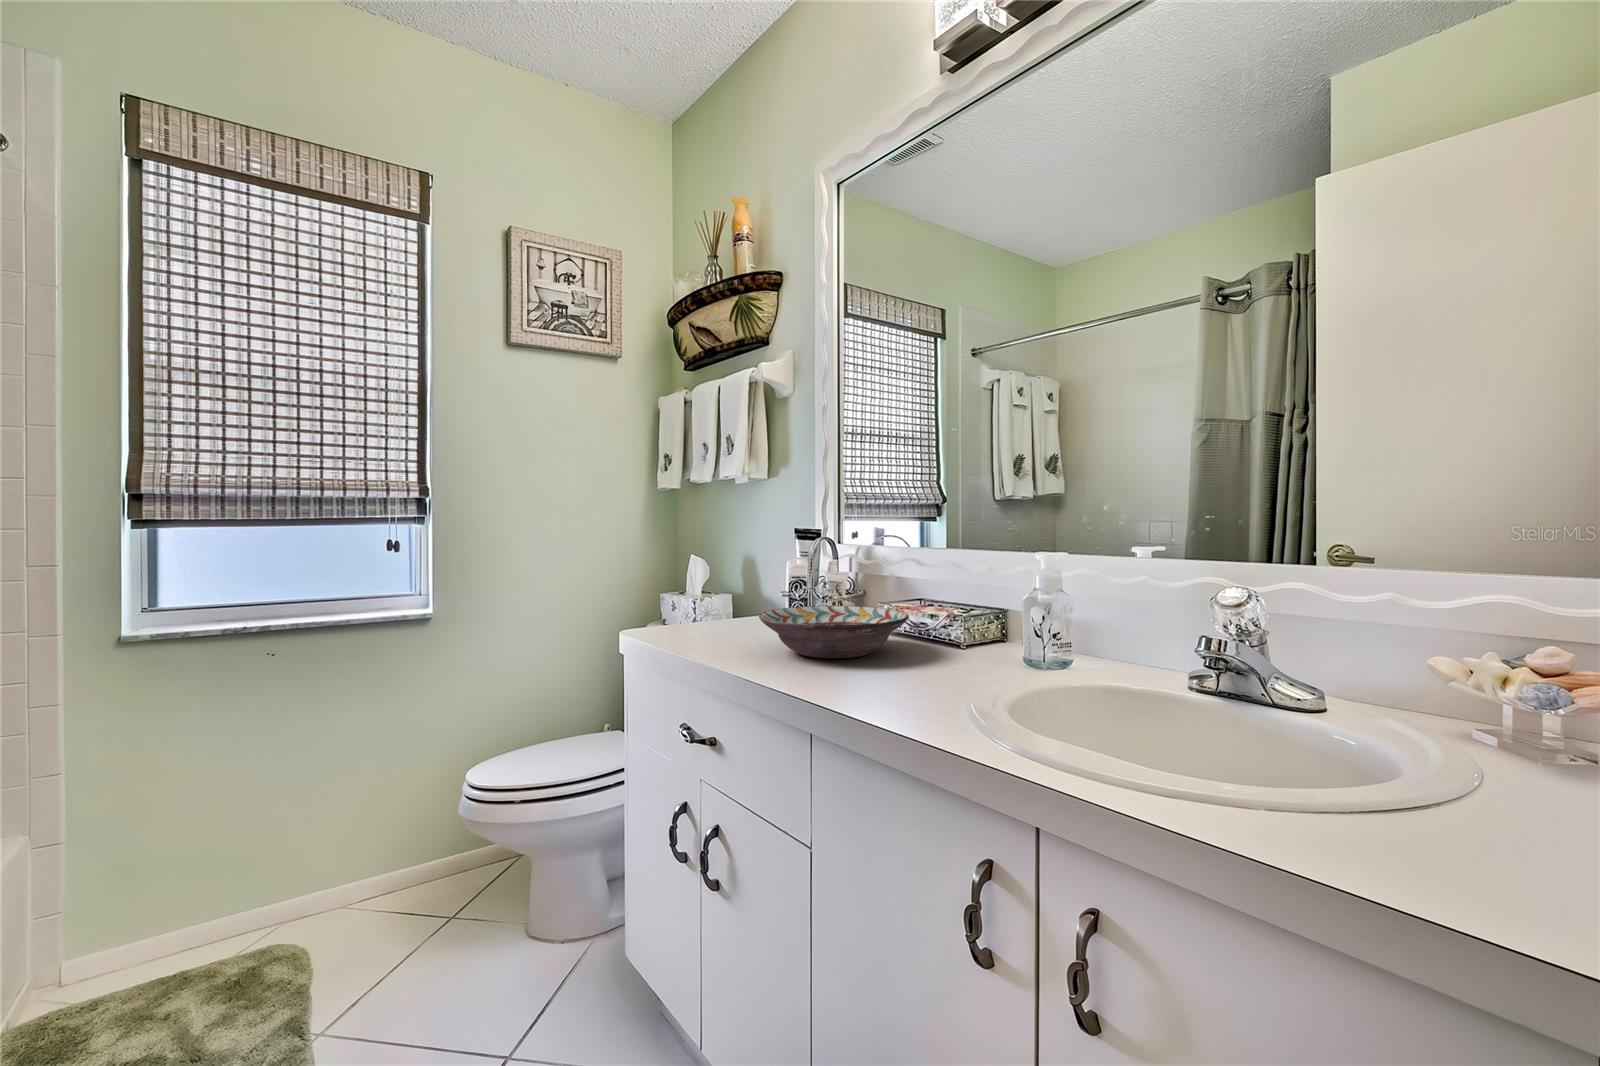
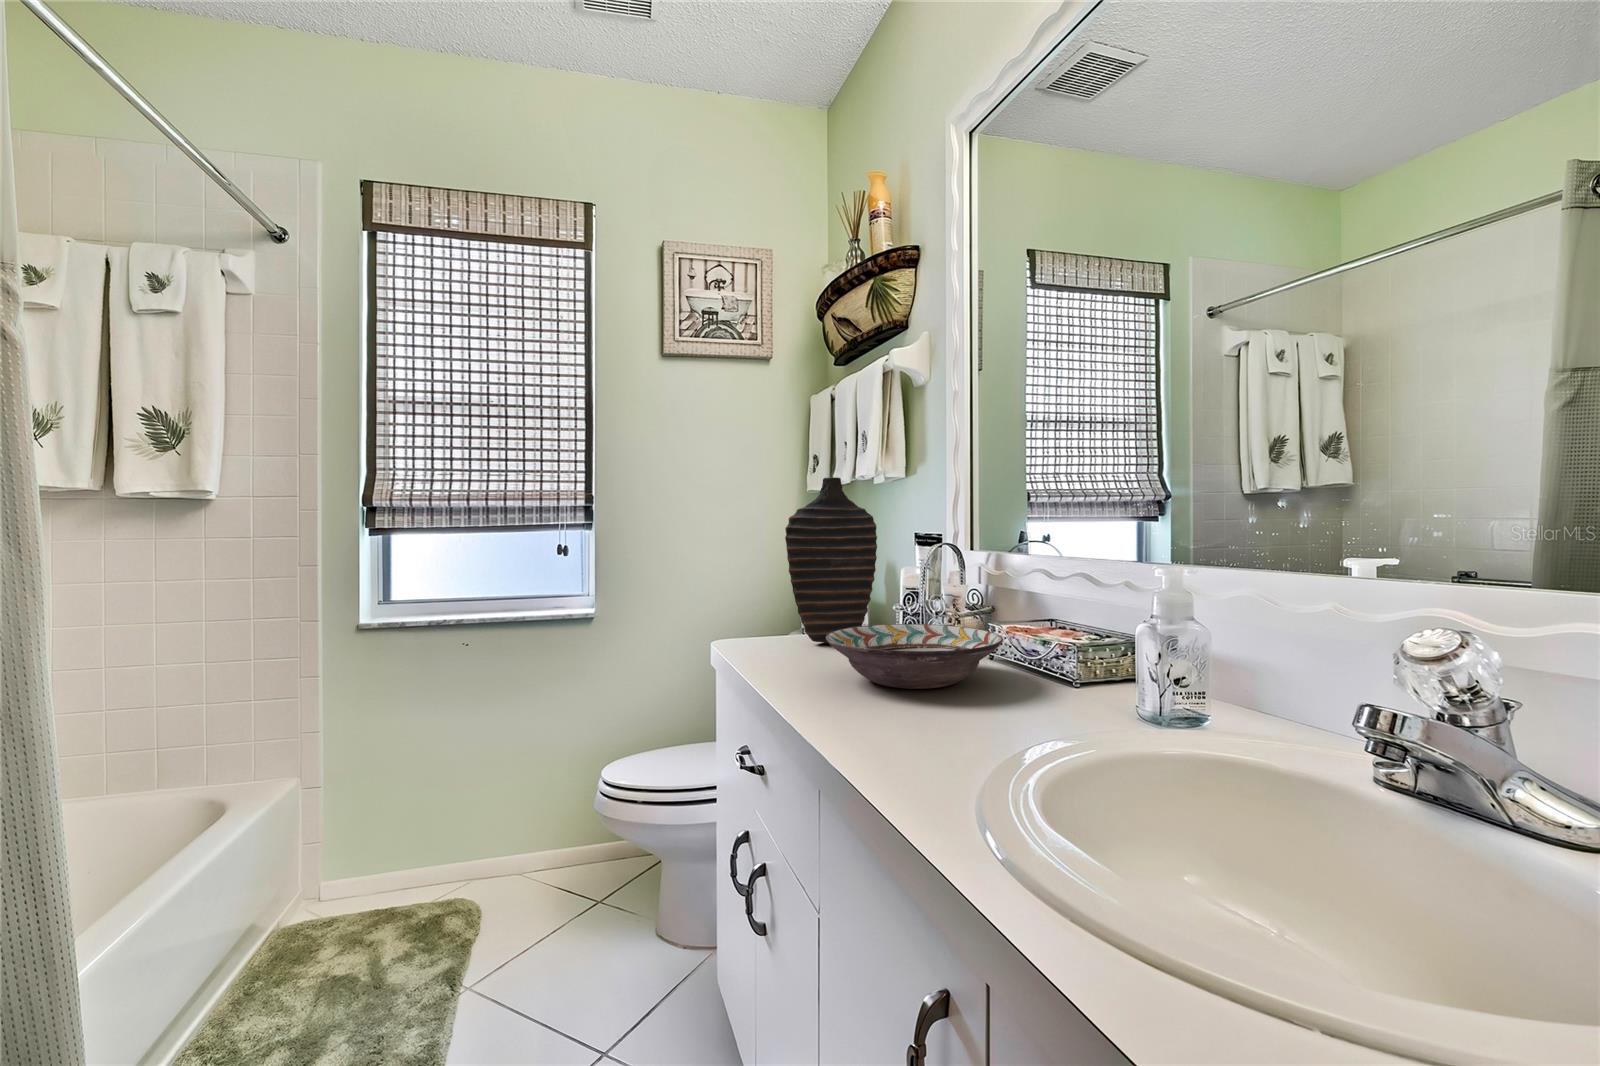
decorative vase: none [688,476,766,628] -> present [785,477,877,643]

